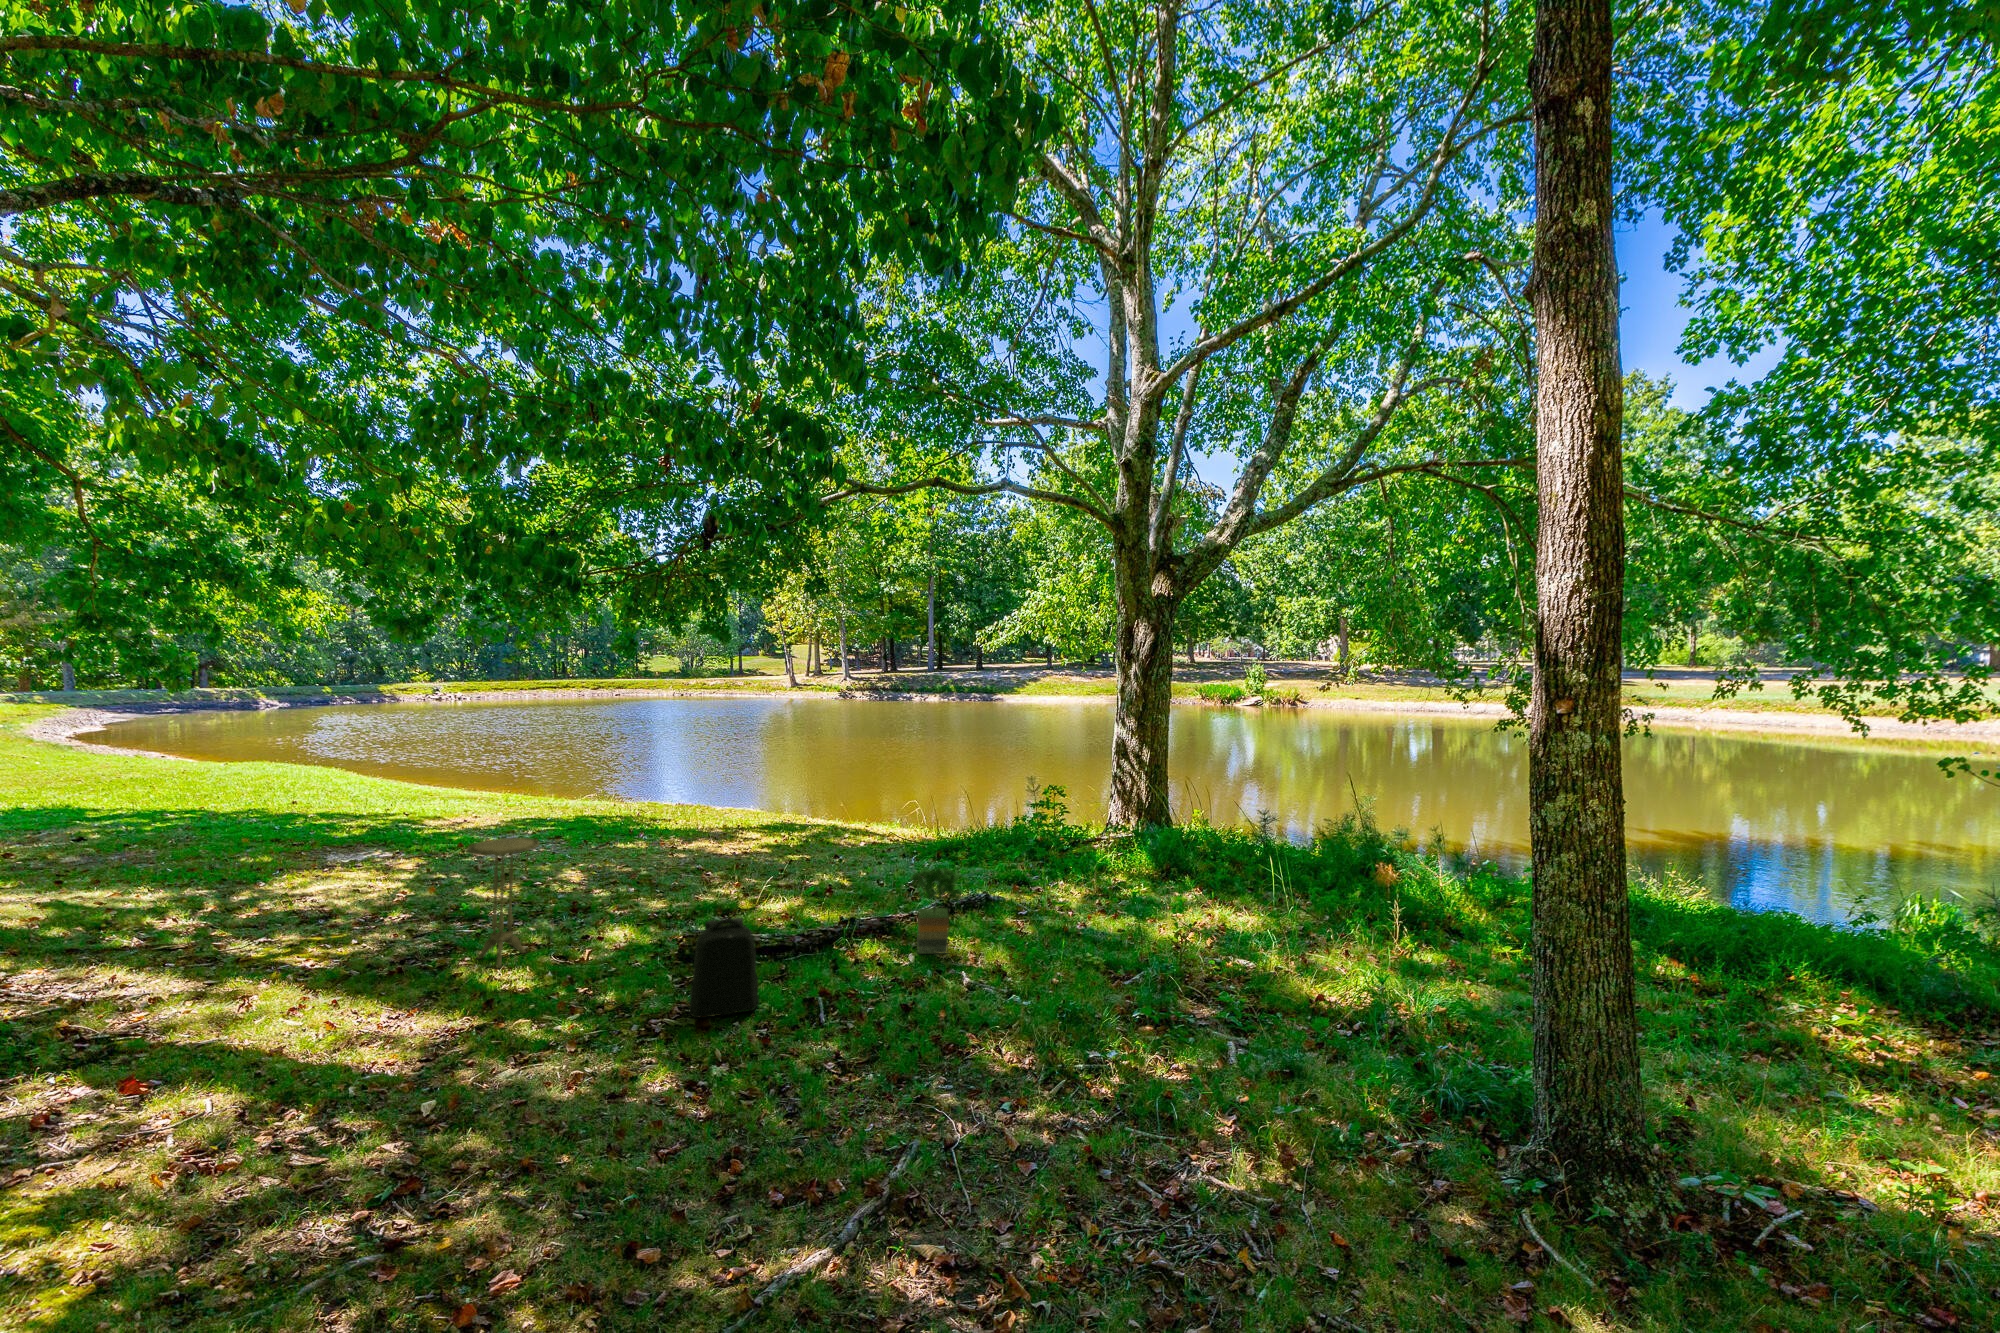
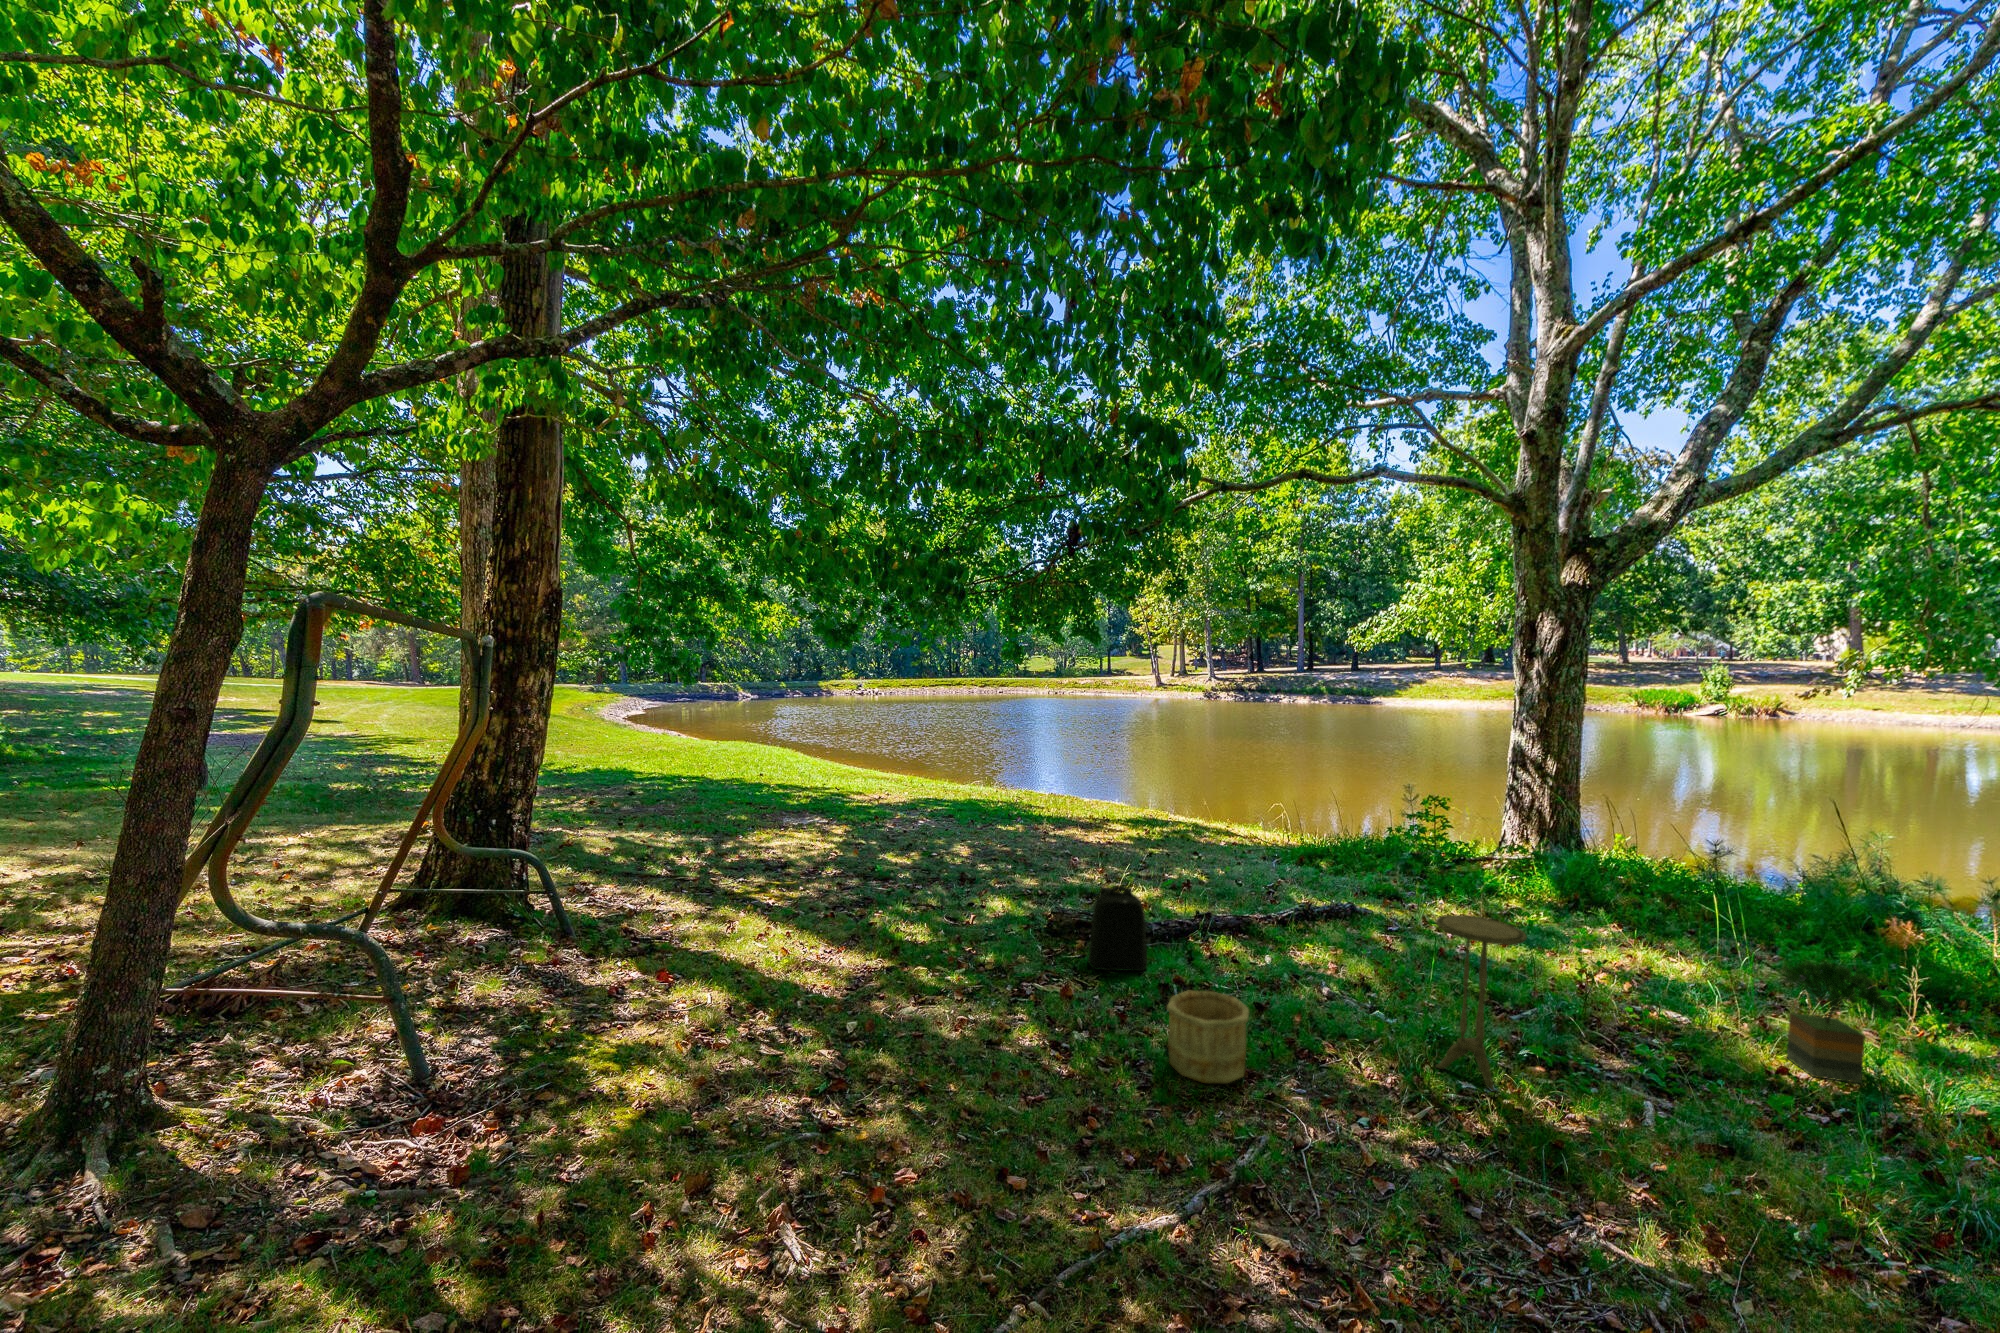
side table: present [467,838,539,969] -> present [1436,915,1527,1092]
potted tree: present [911,868,963,954] -> present [1782,961,1893,1083]
wooden bucket: none [752,1037,848,1155] -> present [1167,991,1249,1083]

